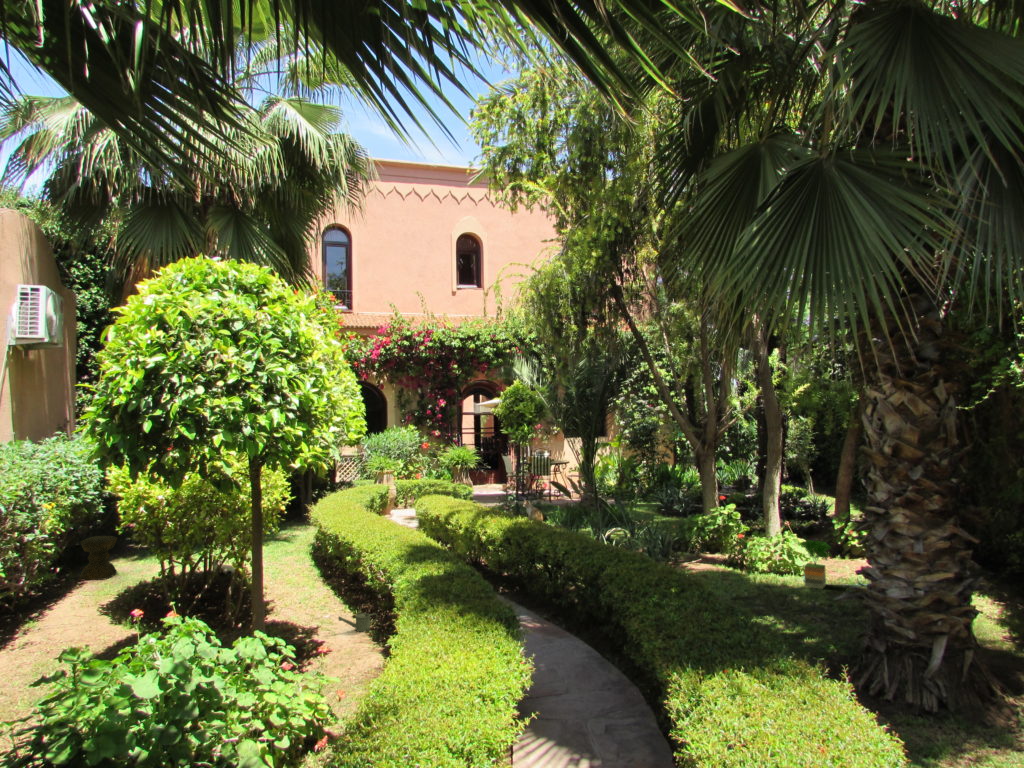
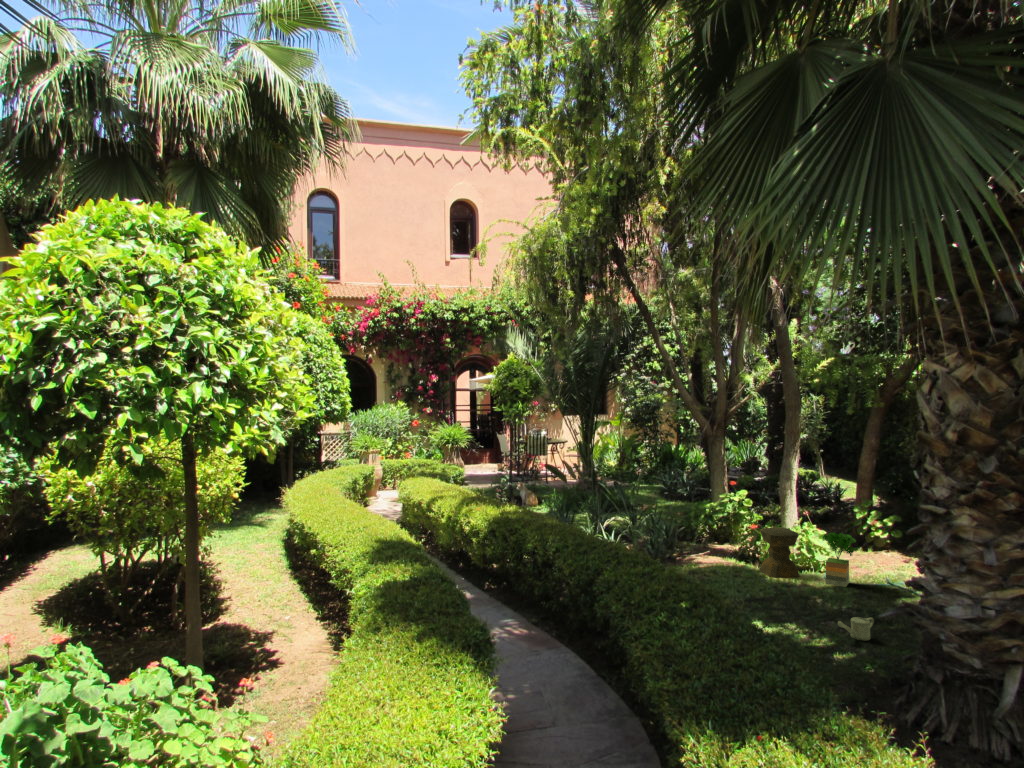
stool: present [79,536,118,580] -> present [759,527,800,578]
watering can: present [338,613,377,632] -> present [838,617,874,640]

